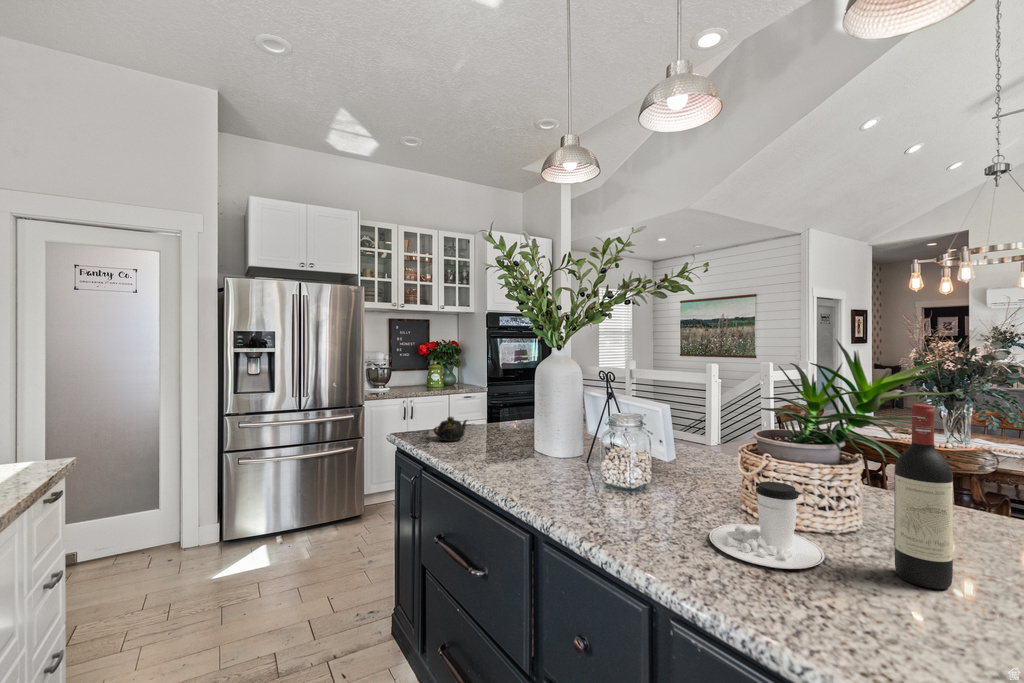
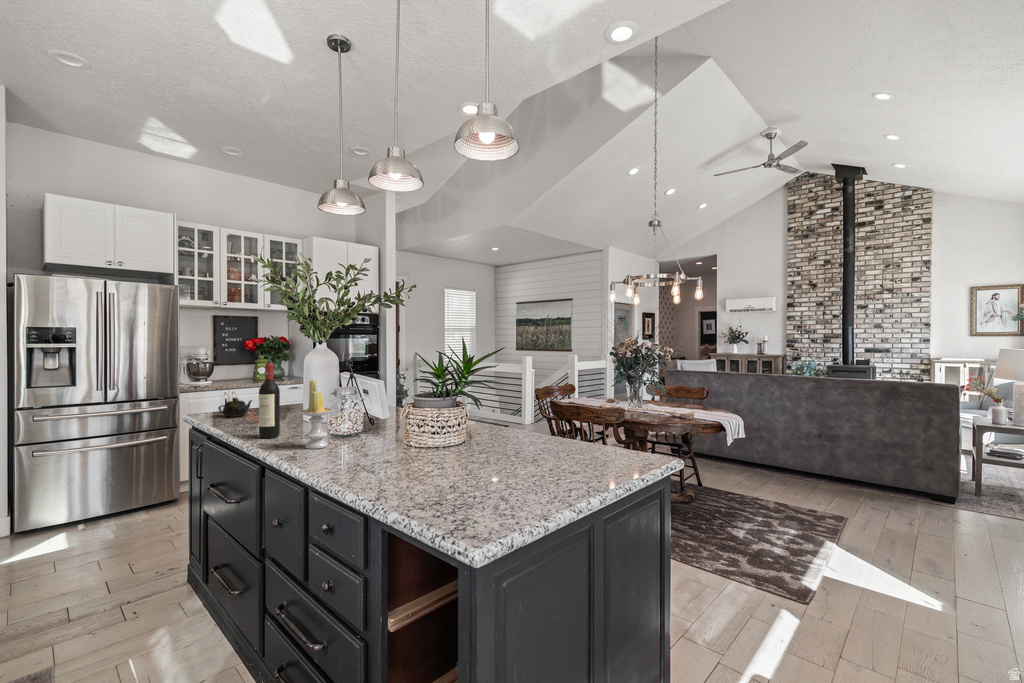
wine bottle: present [894,404,953,589] -> present [259,363,280,438]
candle: none [589,405,643,517] -> present [298,380,334,449]
coffee cup: present [709,482,825,569] -> none [355,419,415,462]

